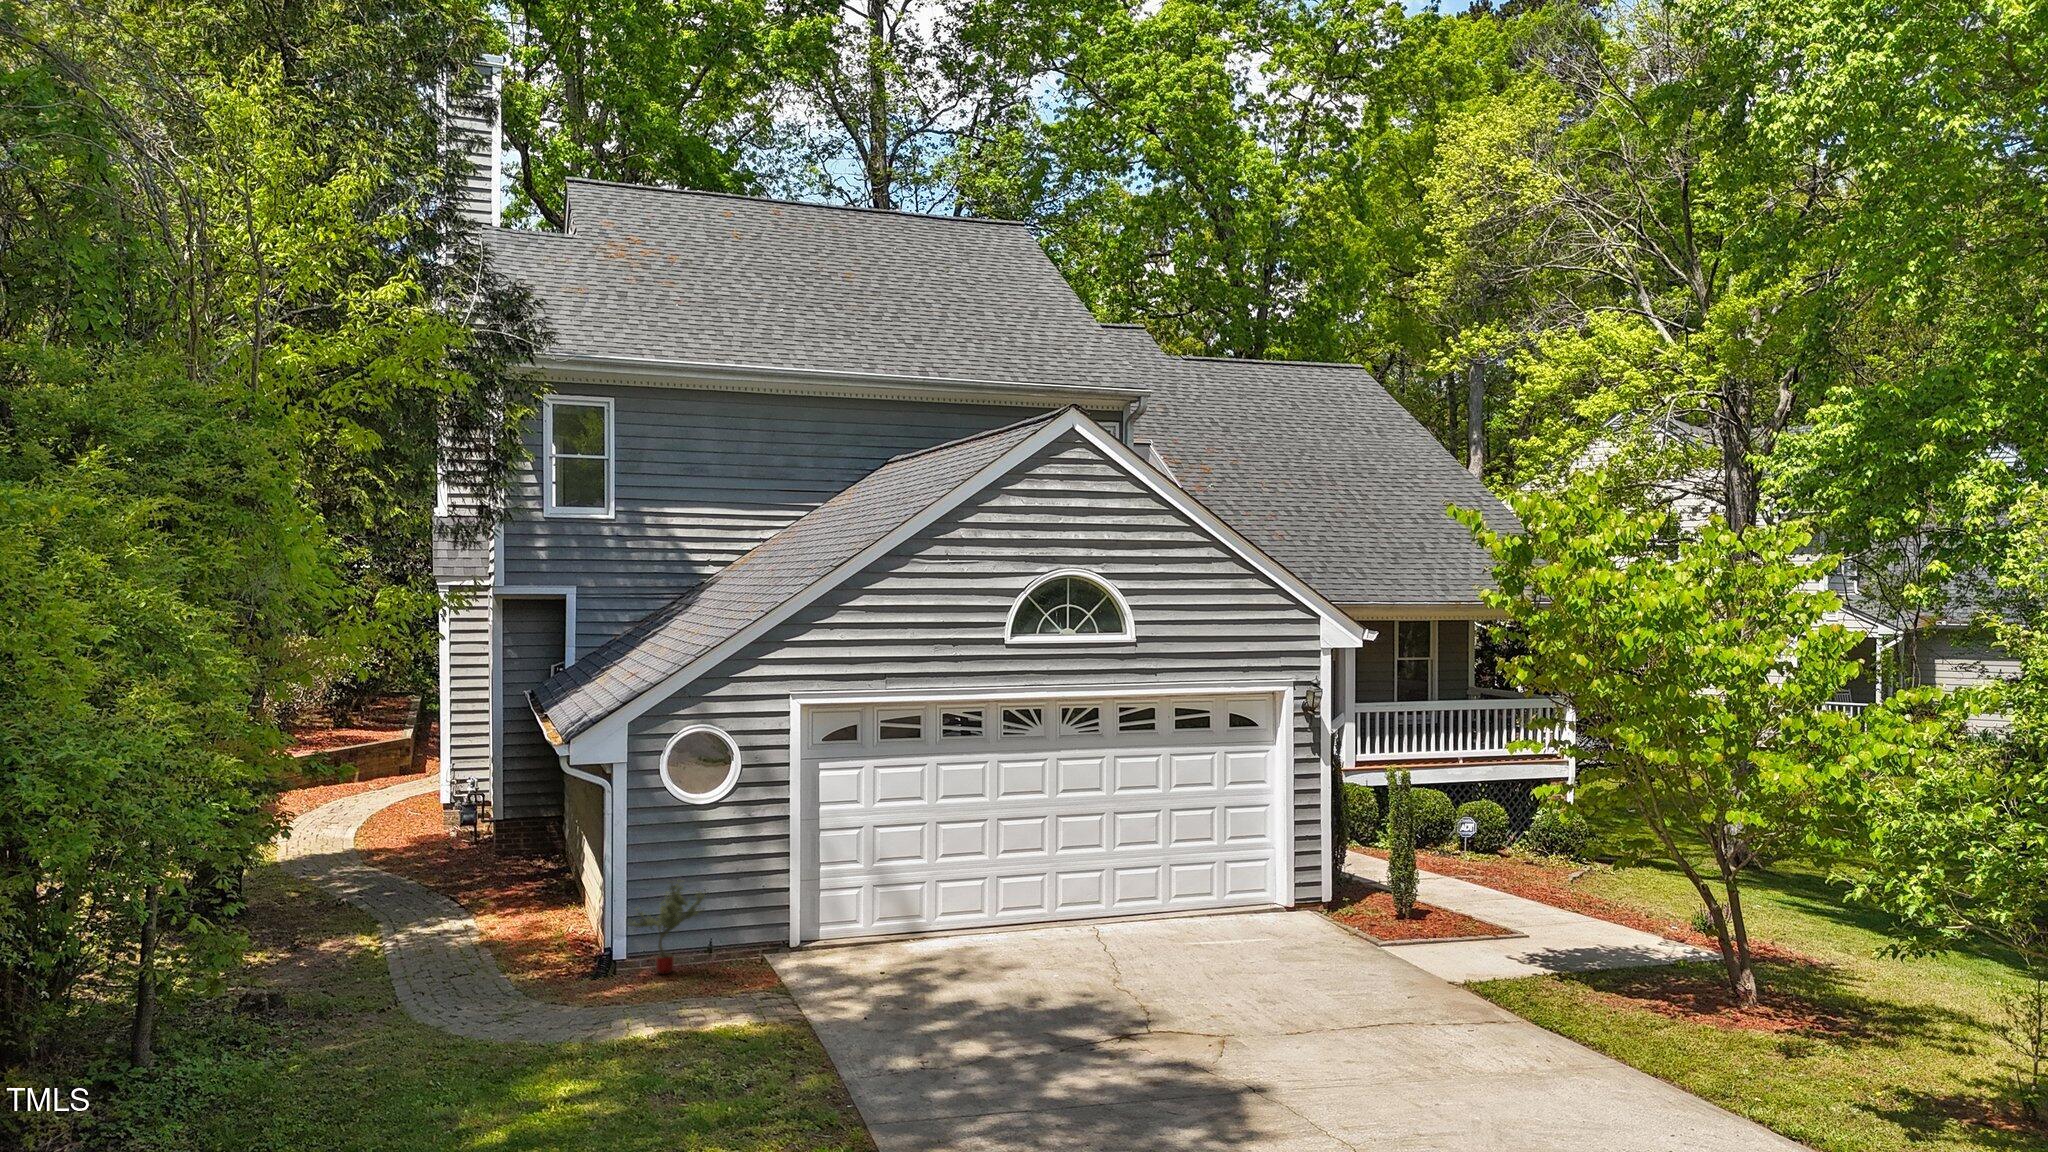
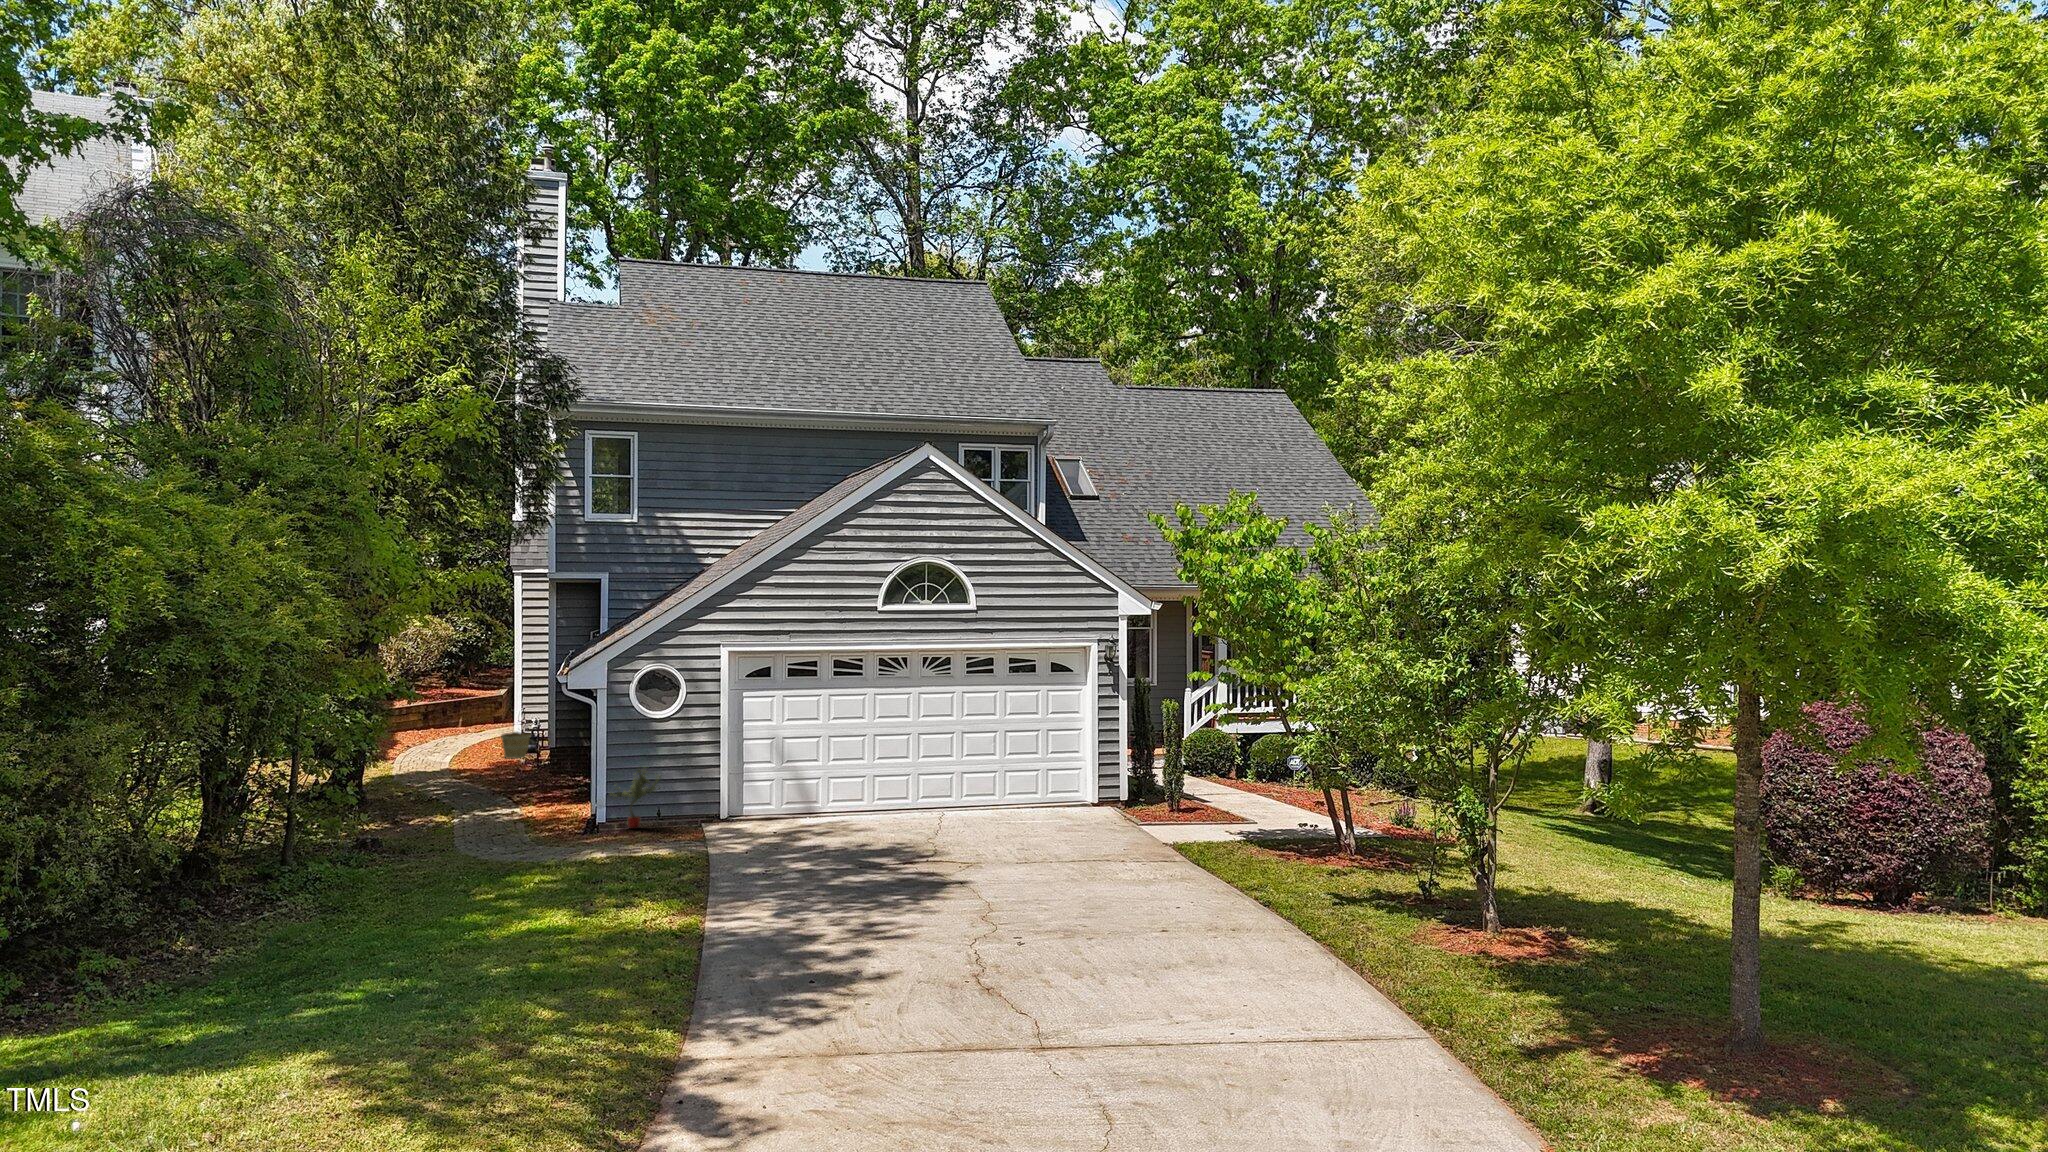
wooden bucket: none [422,798,463,835] -> present [501,732,531,759]

